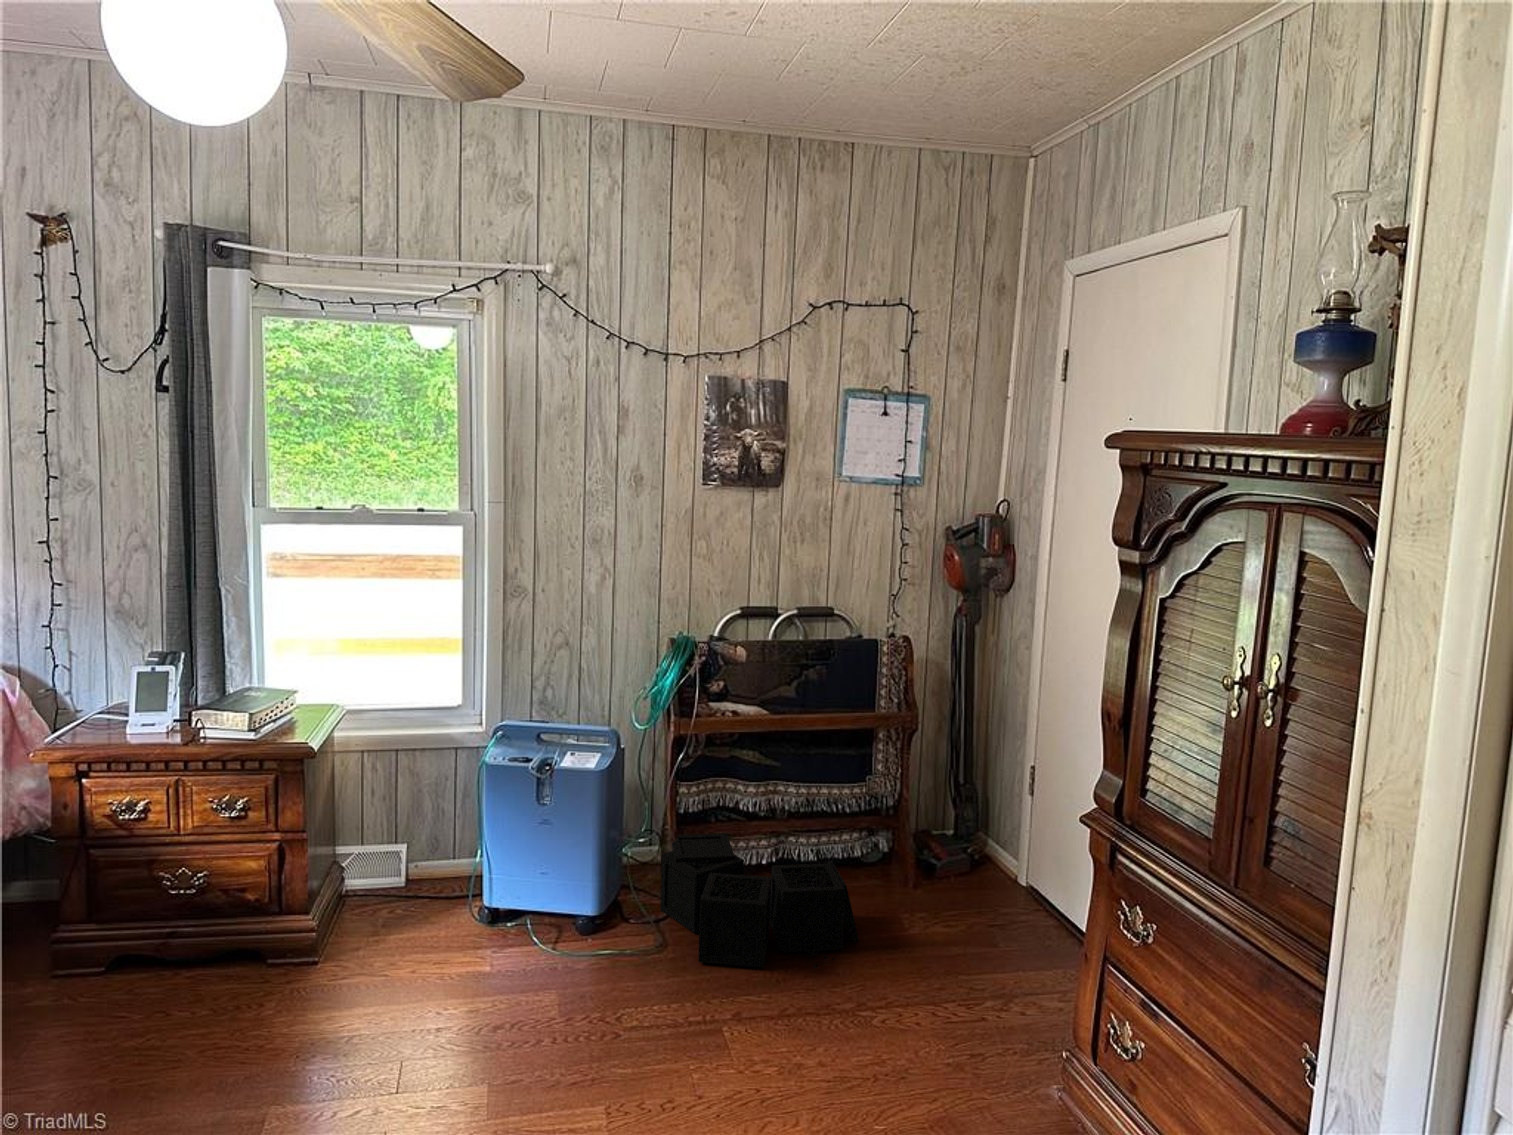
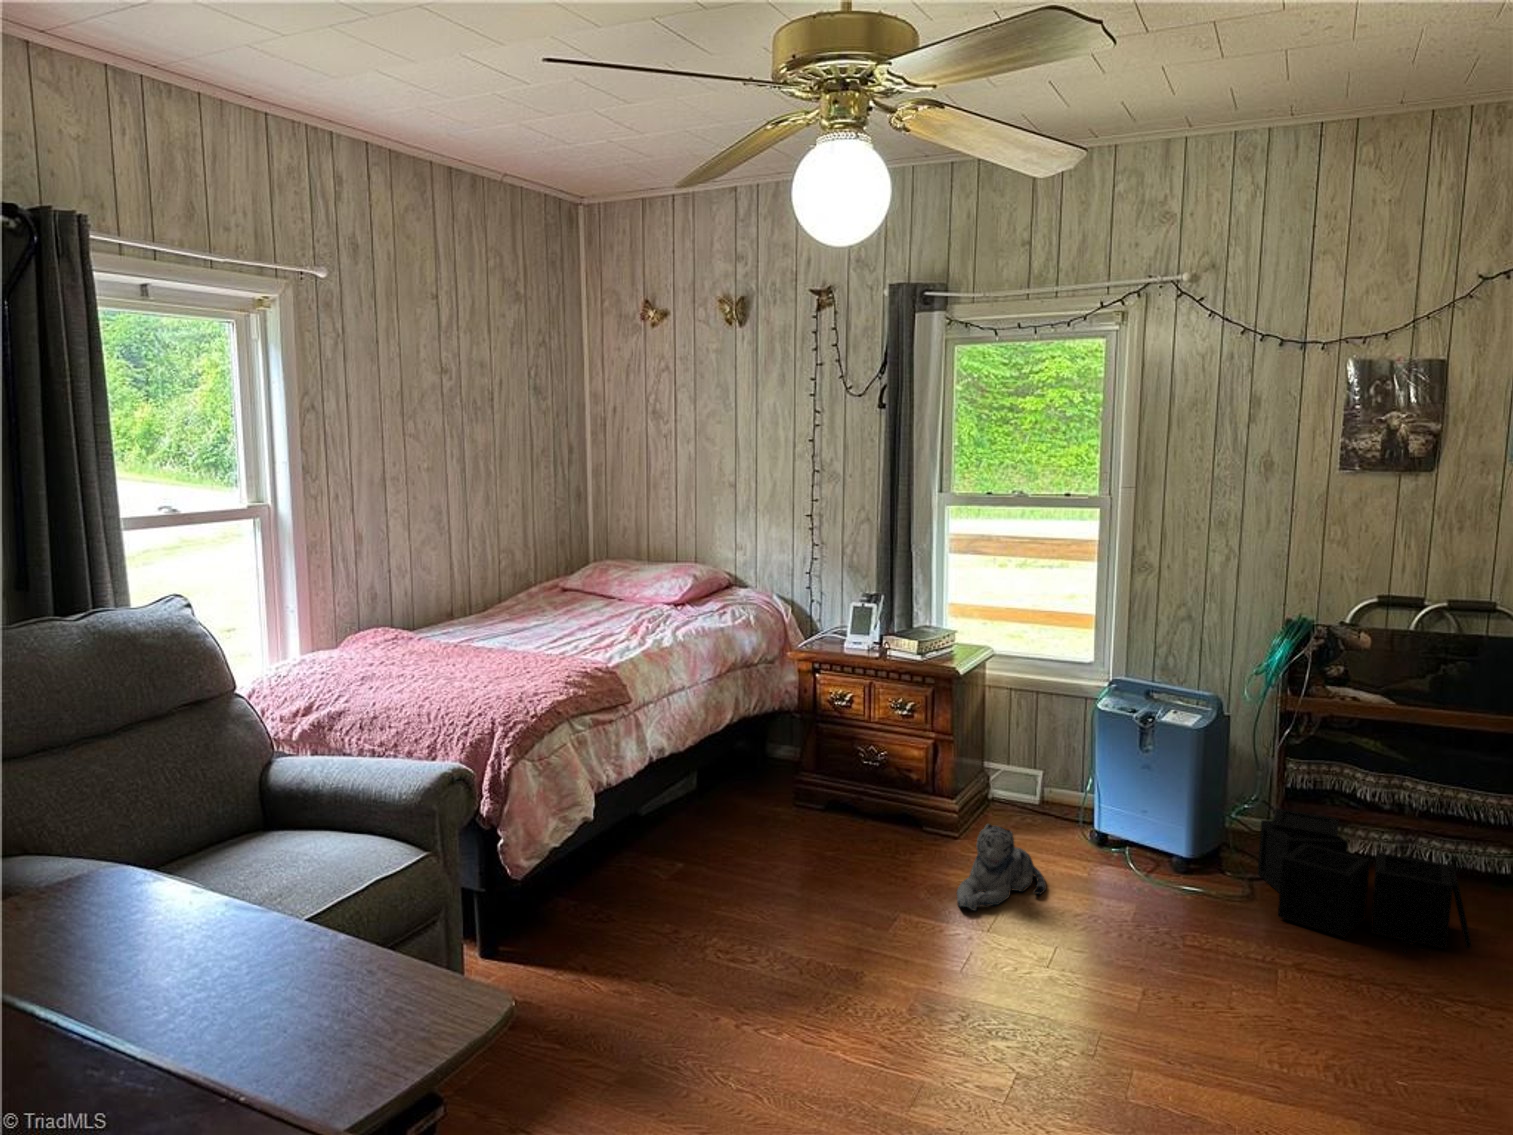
plush toy: none [337,953,451,1087] -> present [957,824,1046,911]

